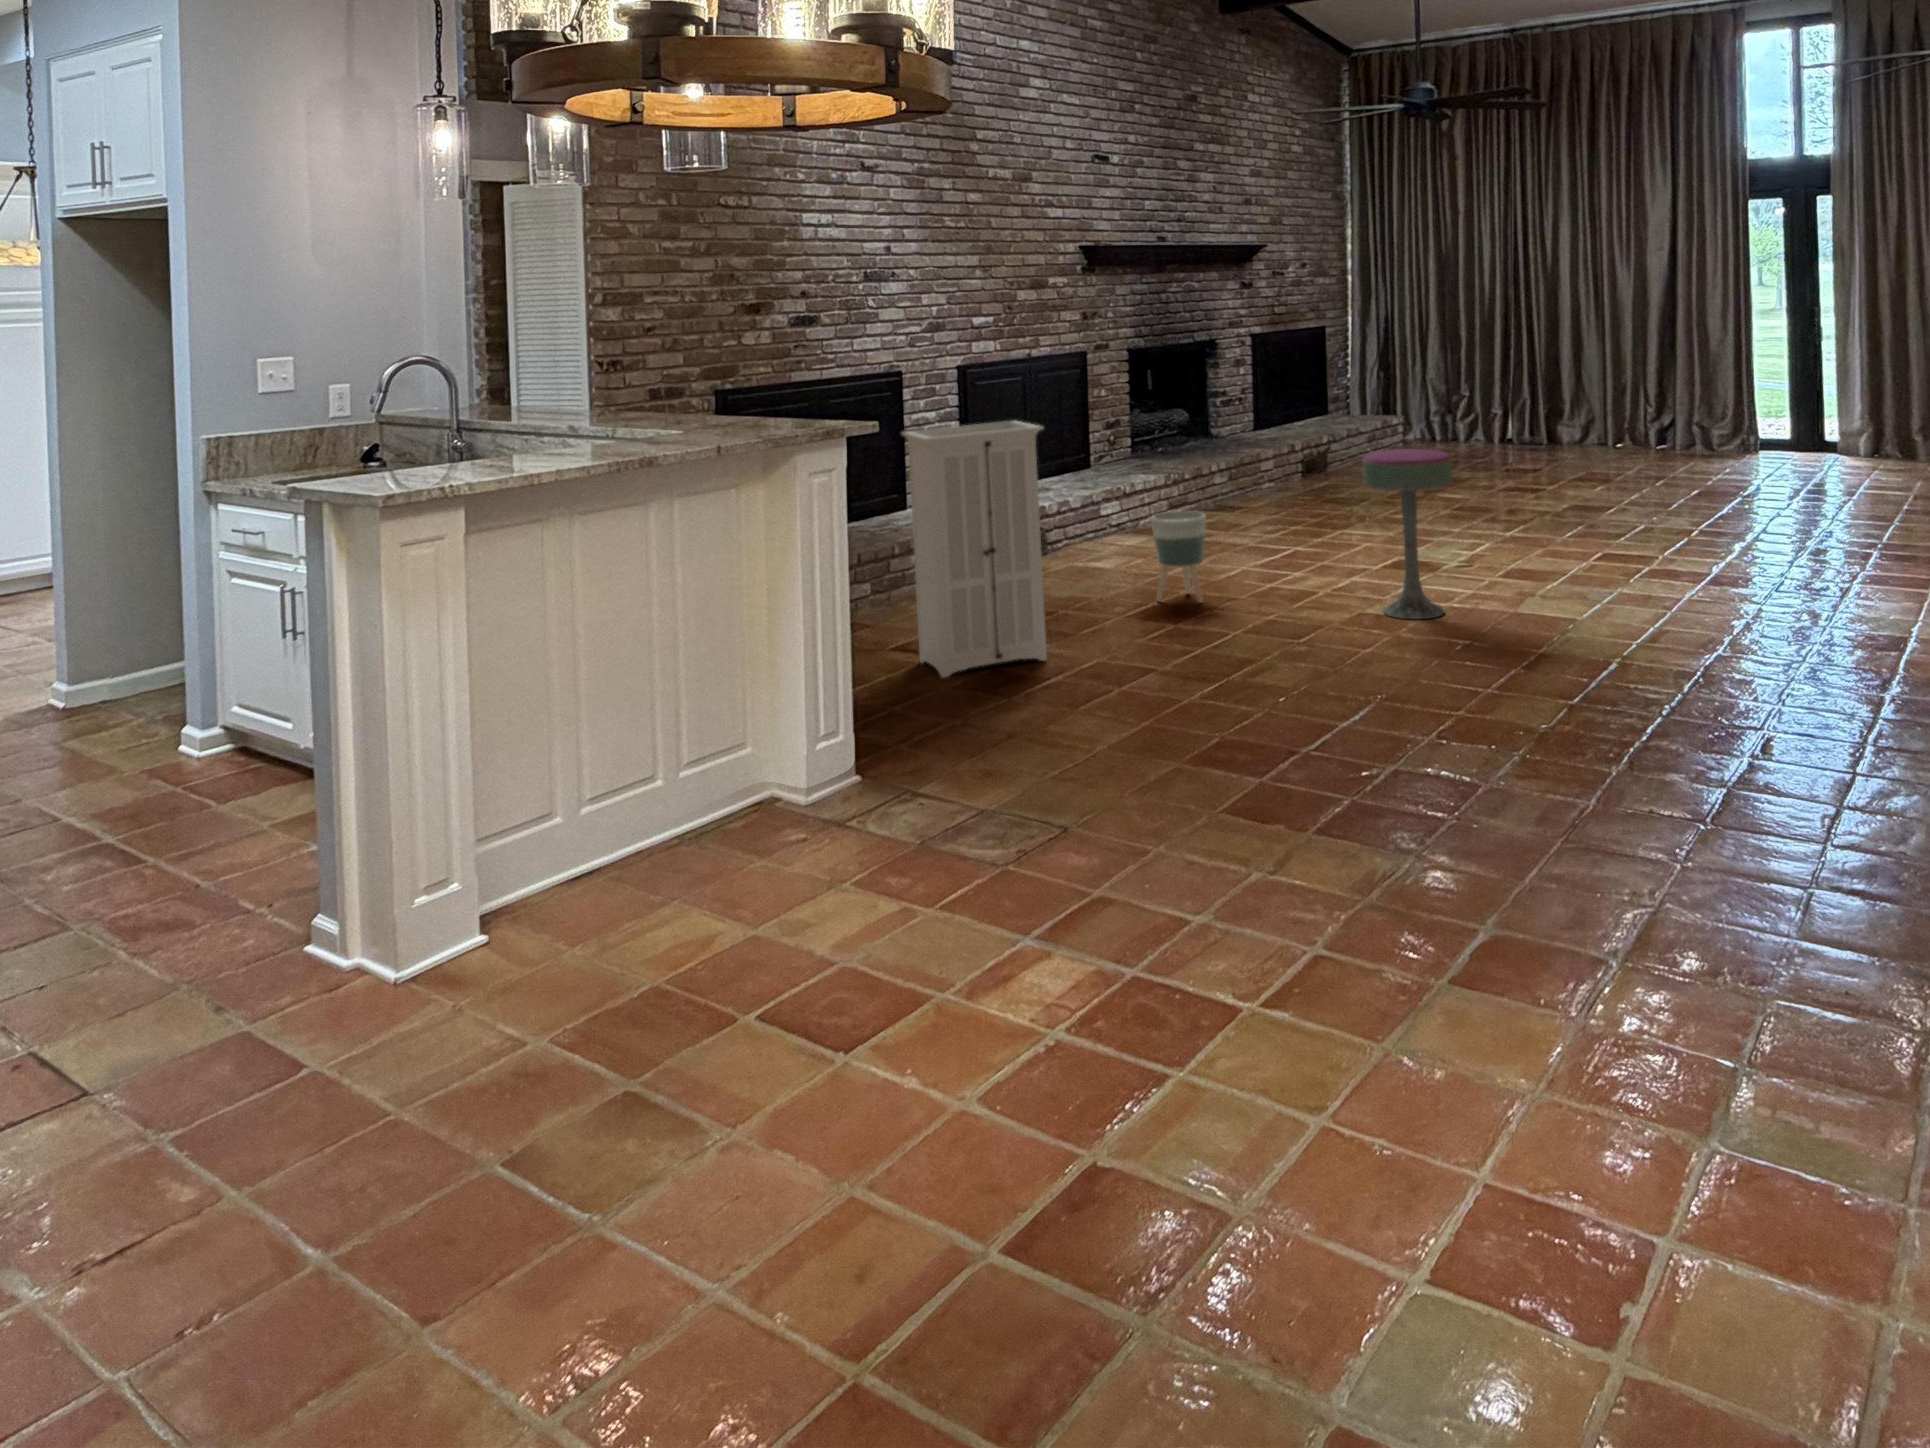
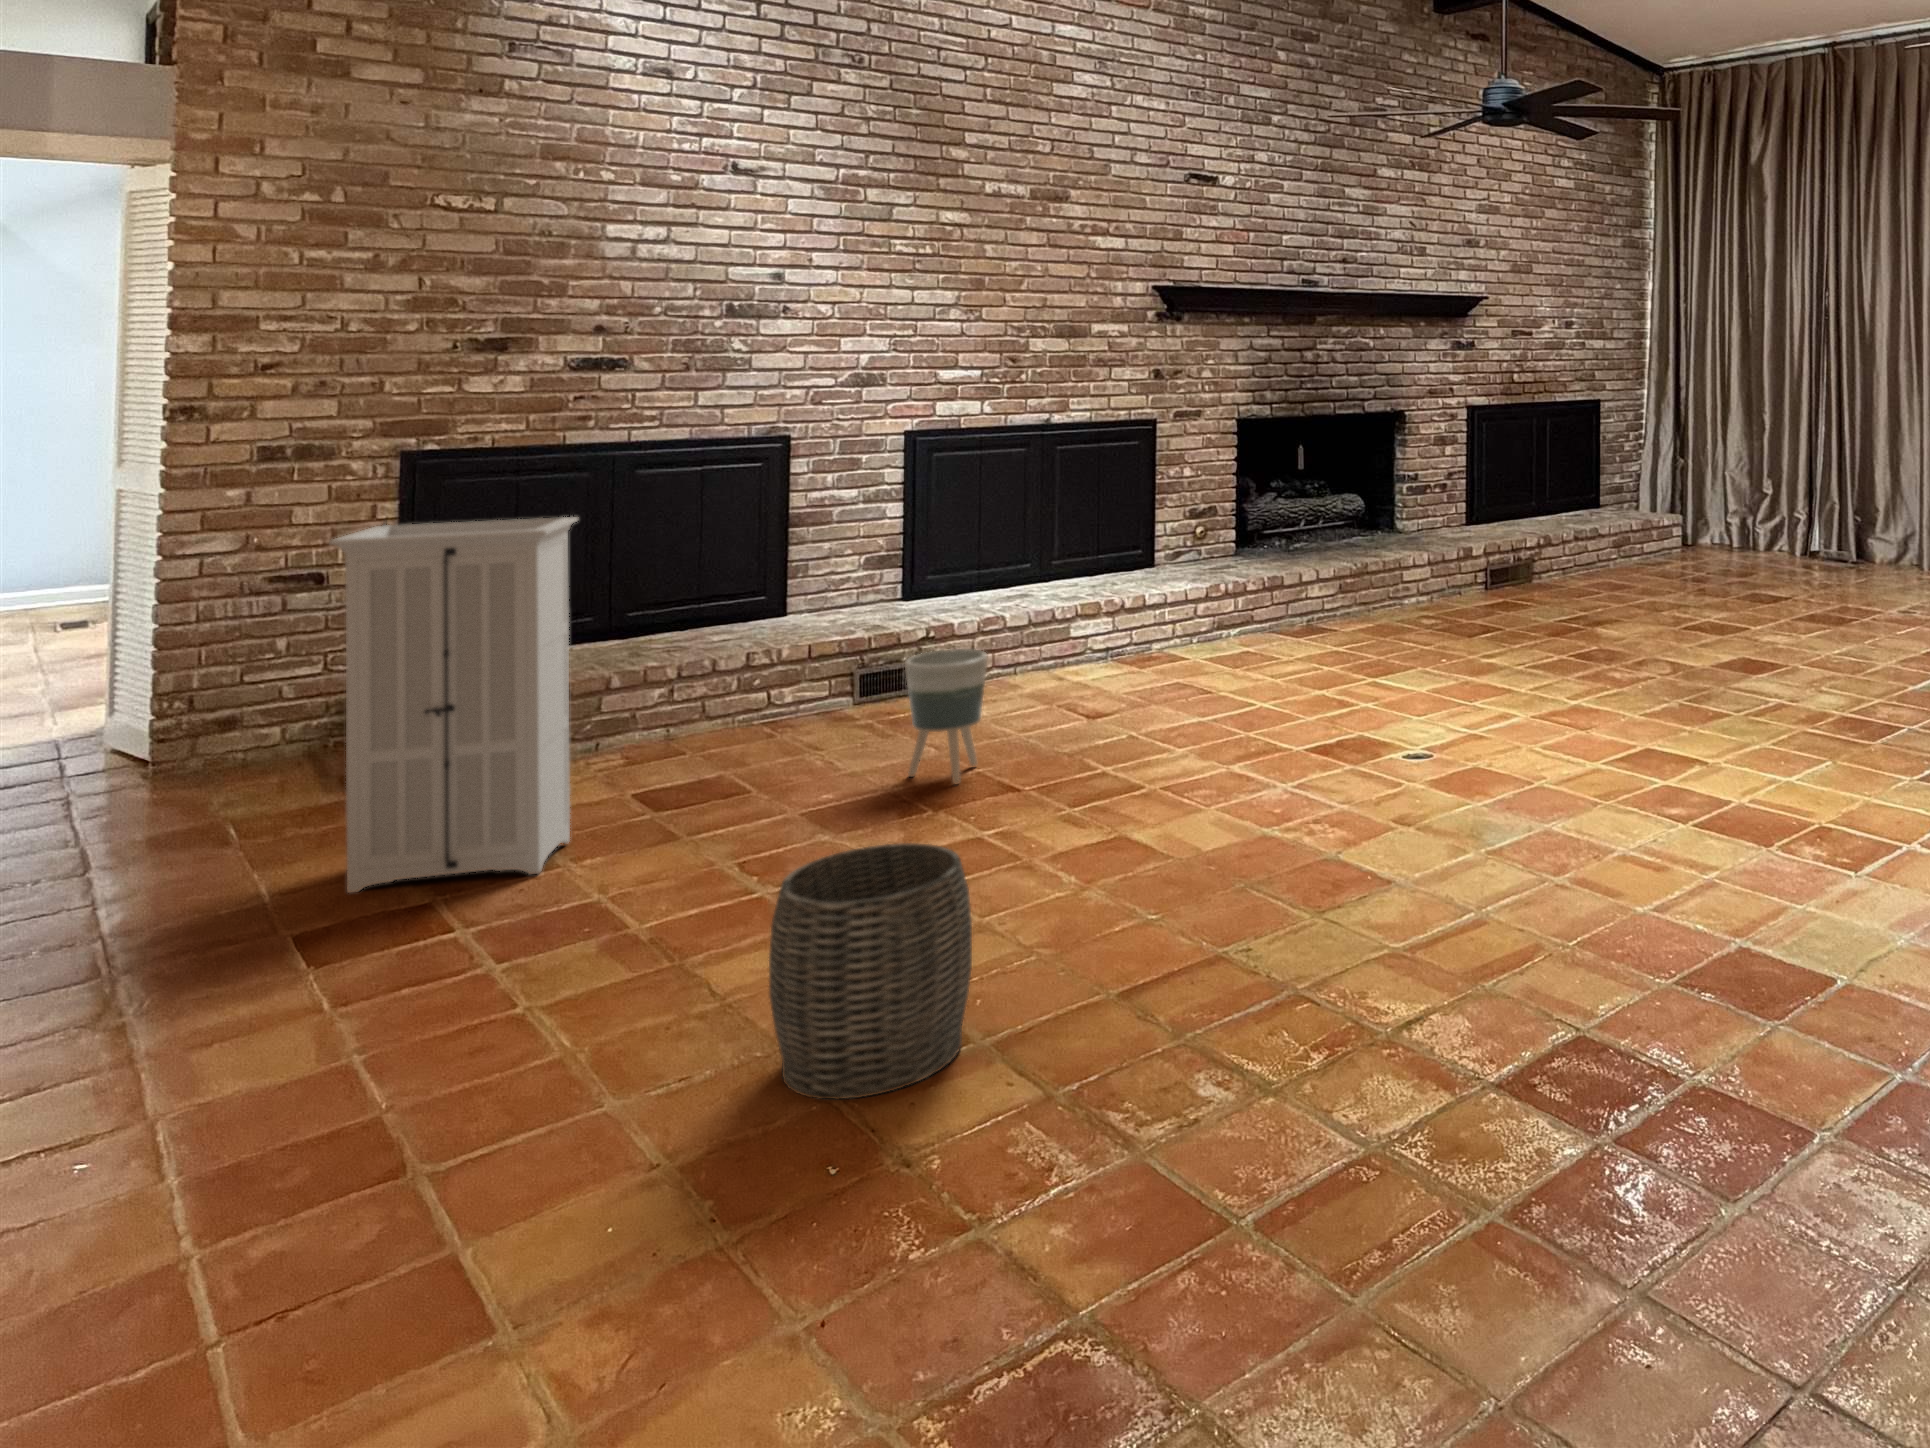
bar stool: present [1363,449,1453,619] -> none [1118,586,1249,845]
woven basket: none [1414,589,1529,726] -> present [769,843,972,1099]

